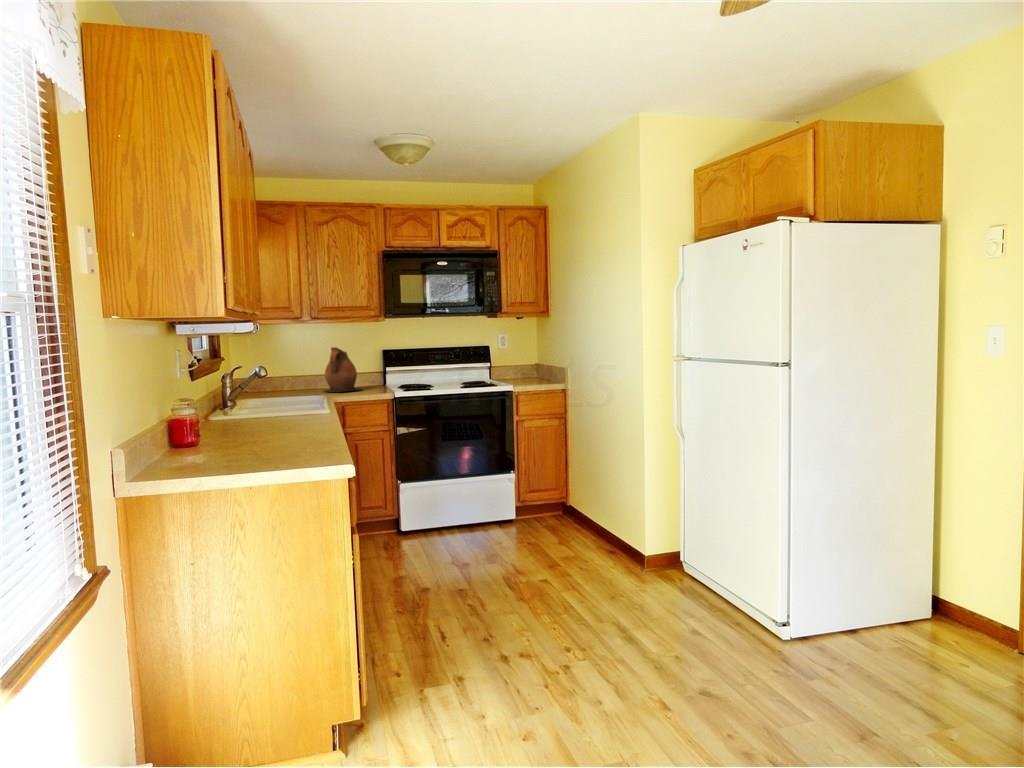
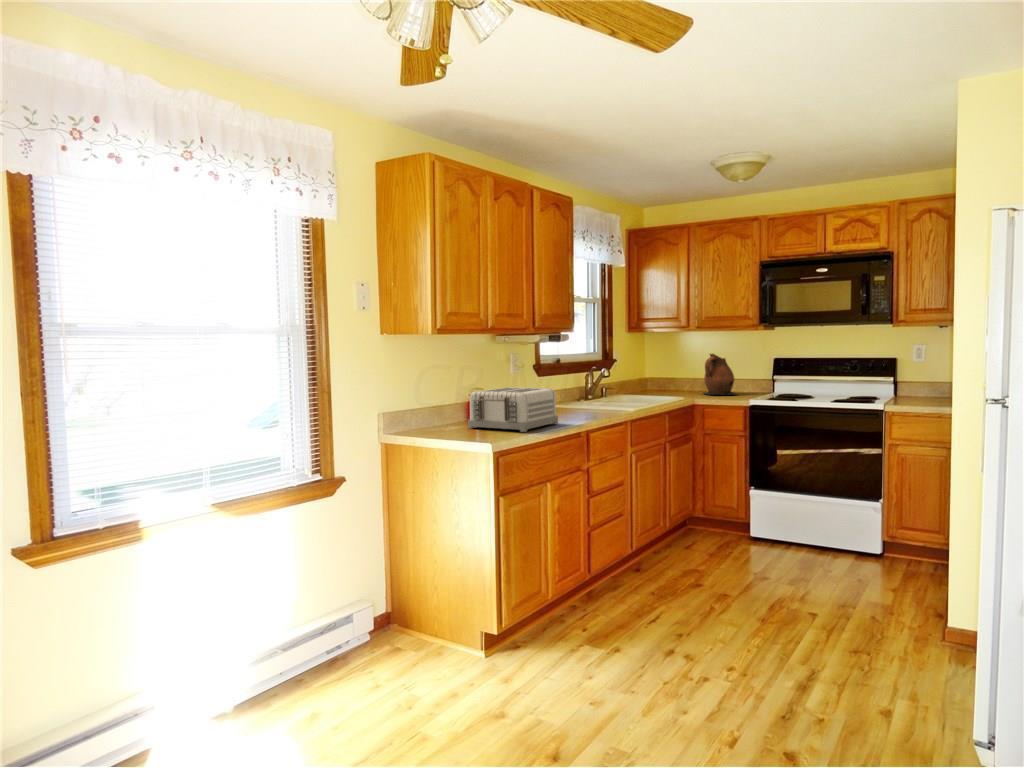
toaster: none [189,398,298,470] -> present [468,387,558,432]

